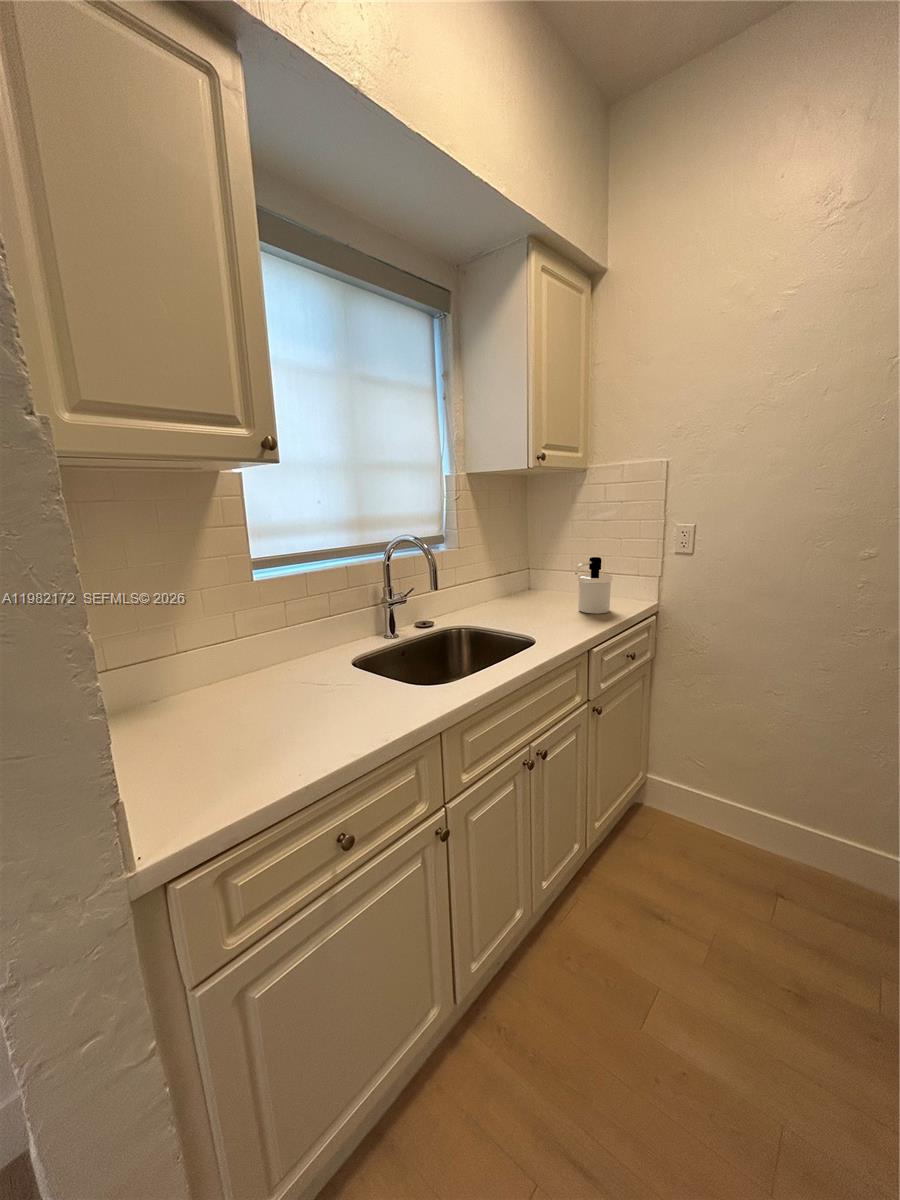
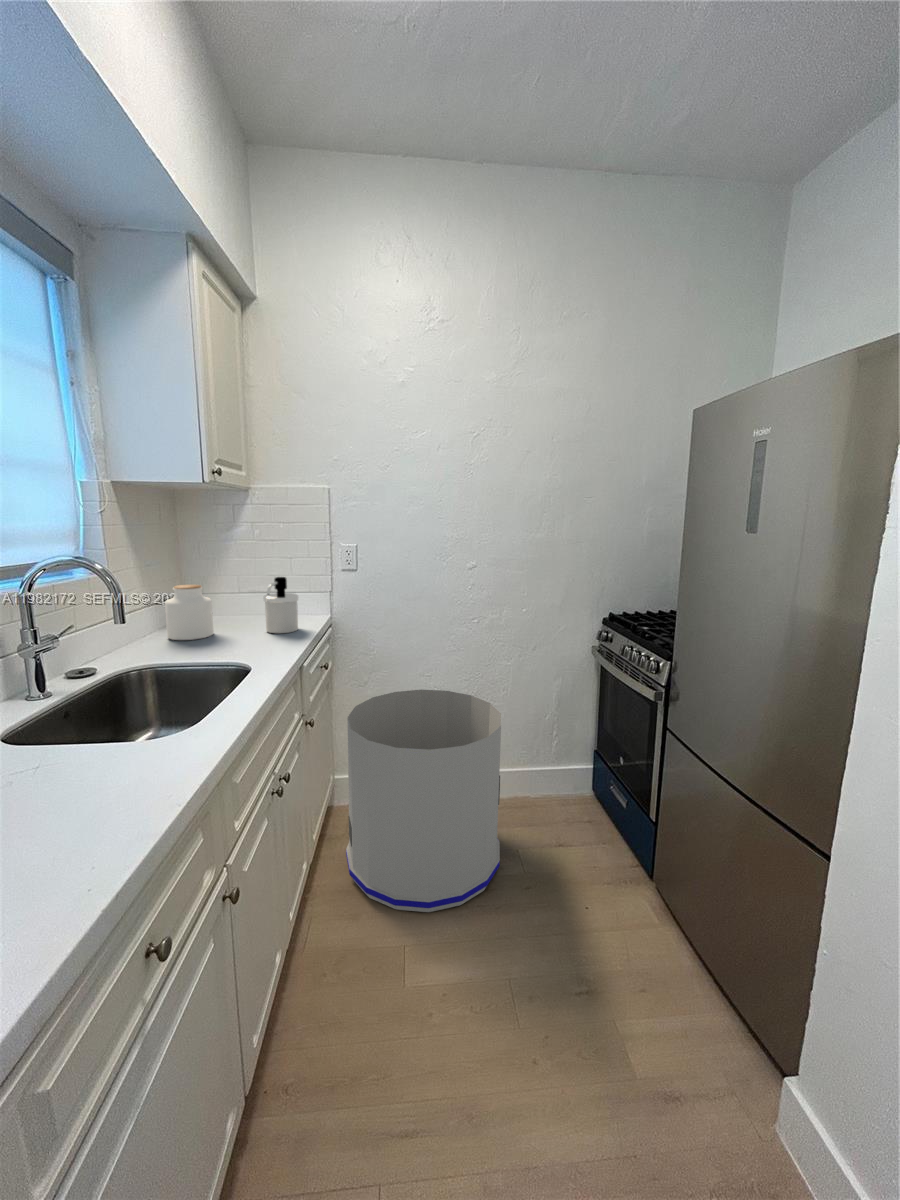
jar: none [499,560,536,609] -> present [165,585,214,640]
trash can: none [633,698,870,983] -> present [346,690,501,912]

